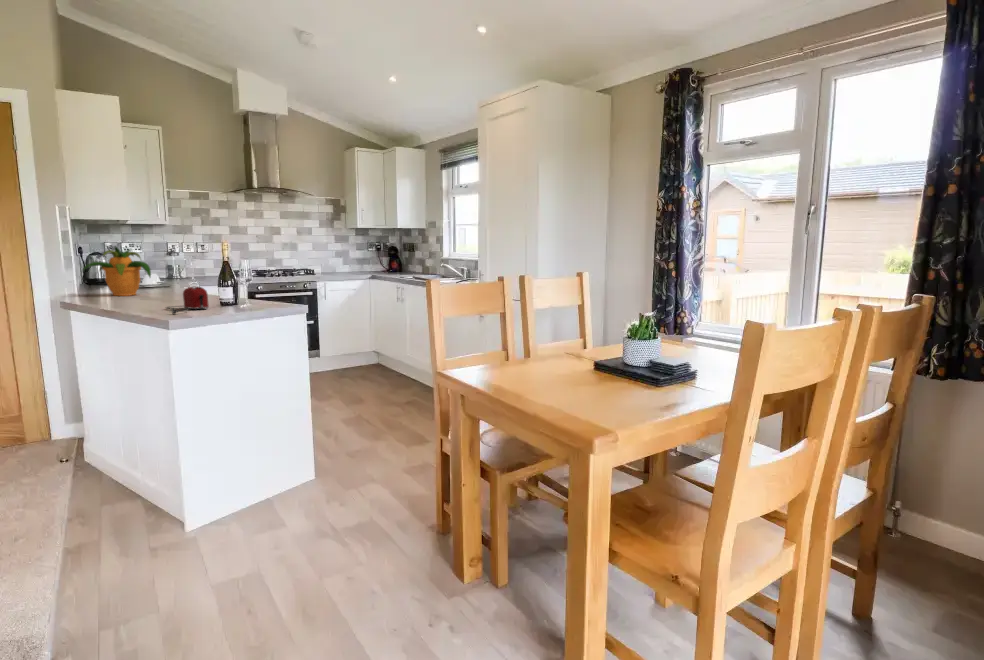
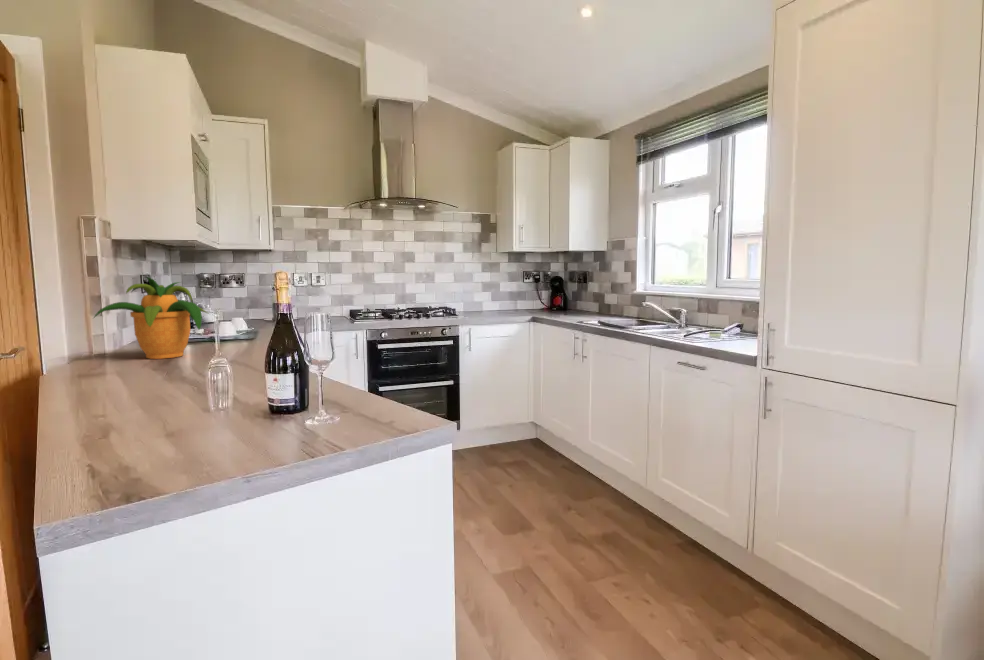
toaster: present [167,287,209,314] -> none [87,370,225,464]

